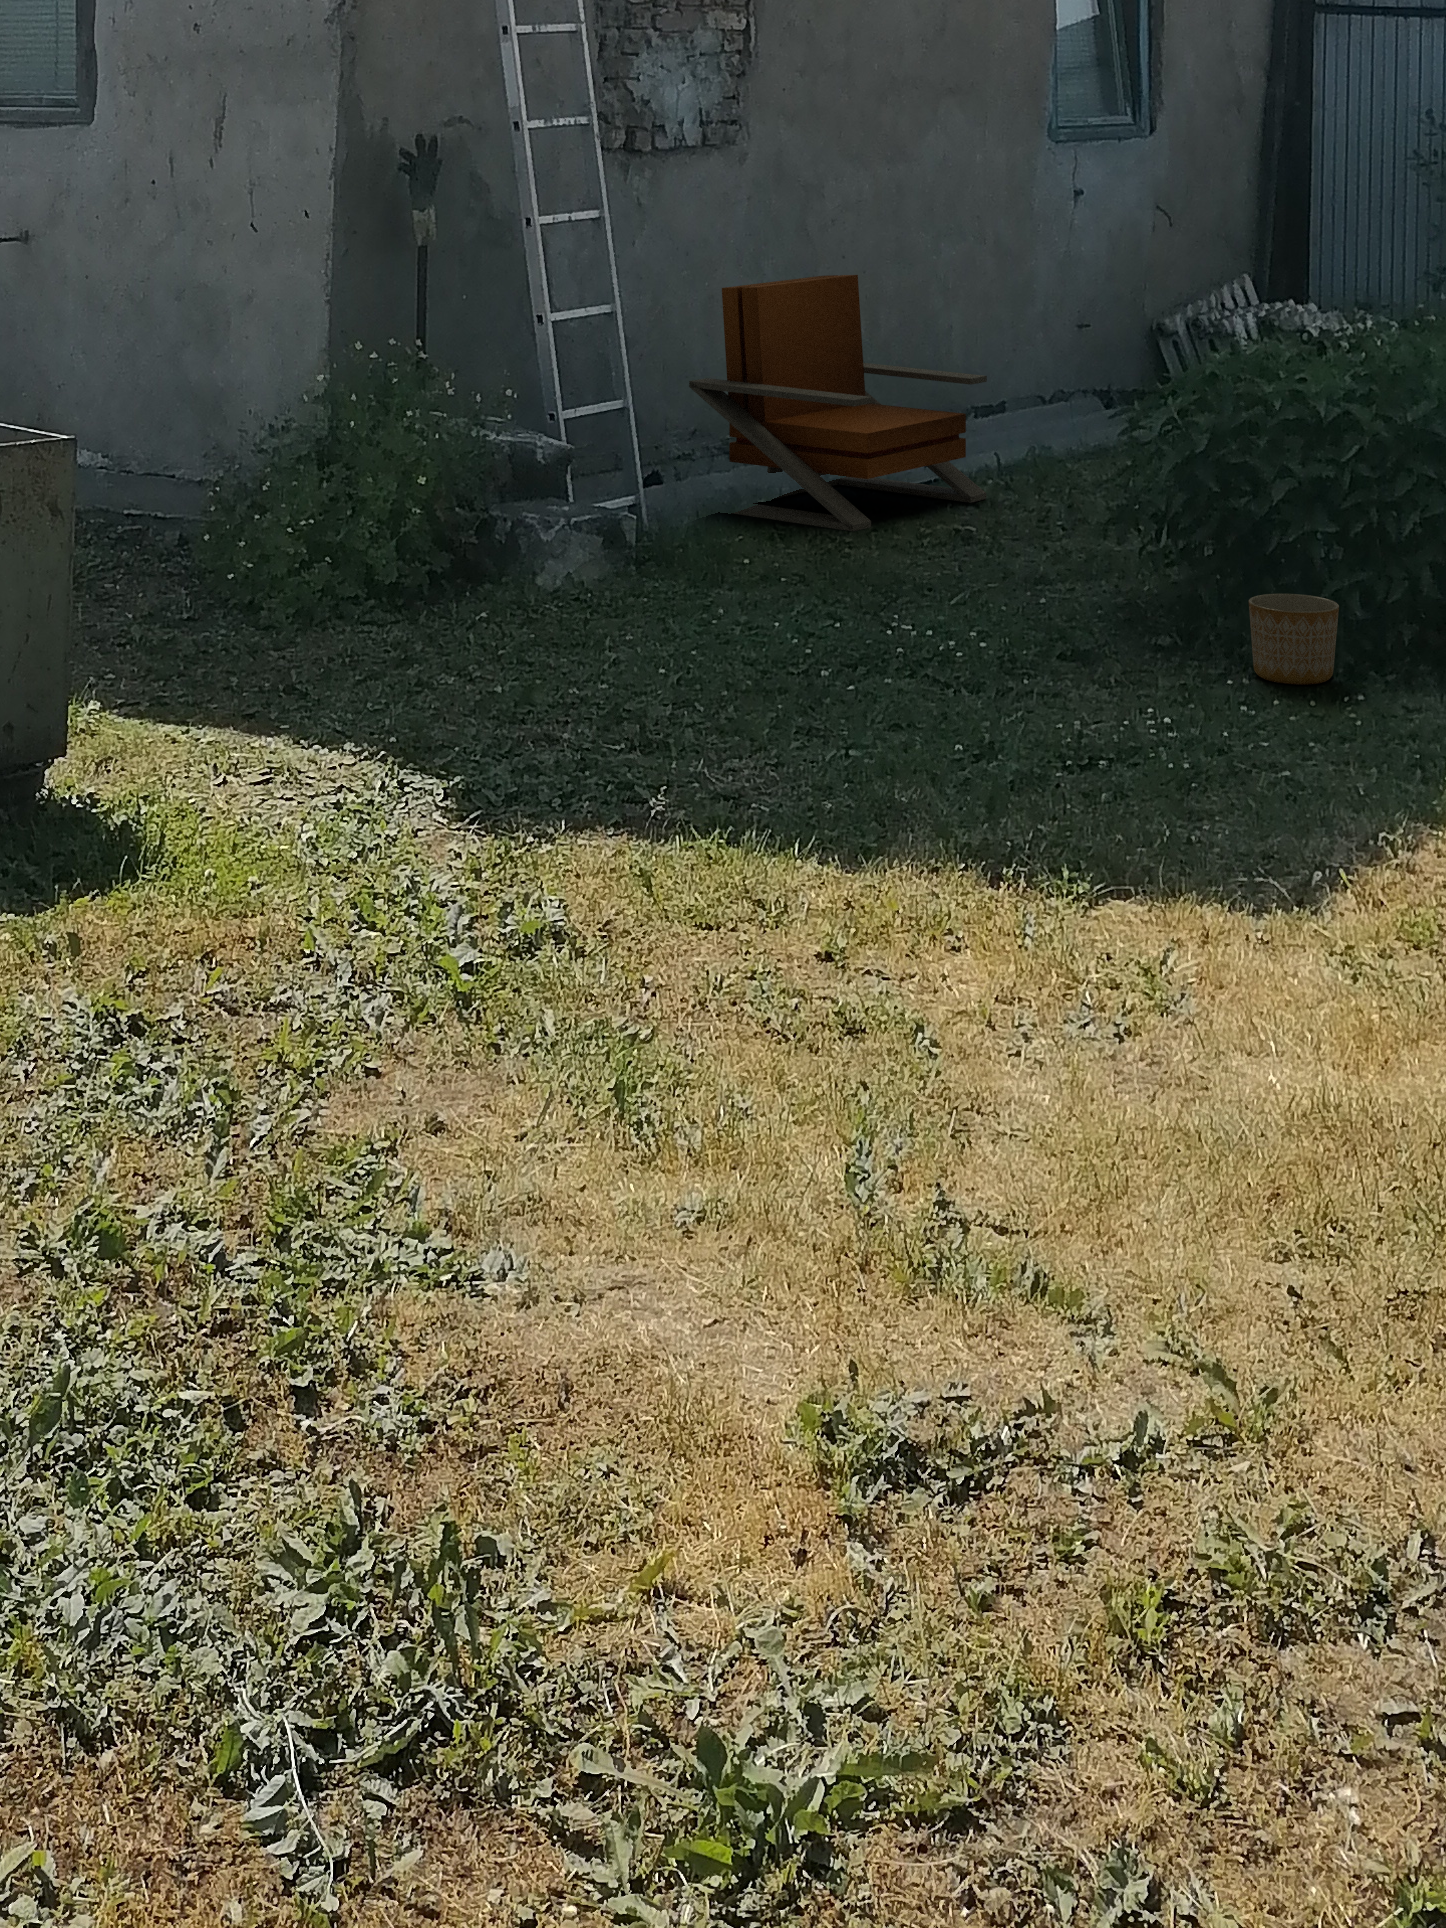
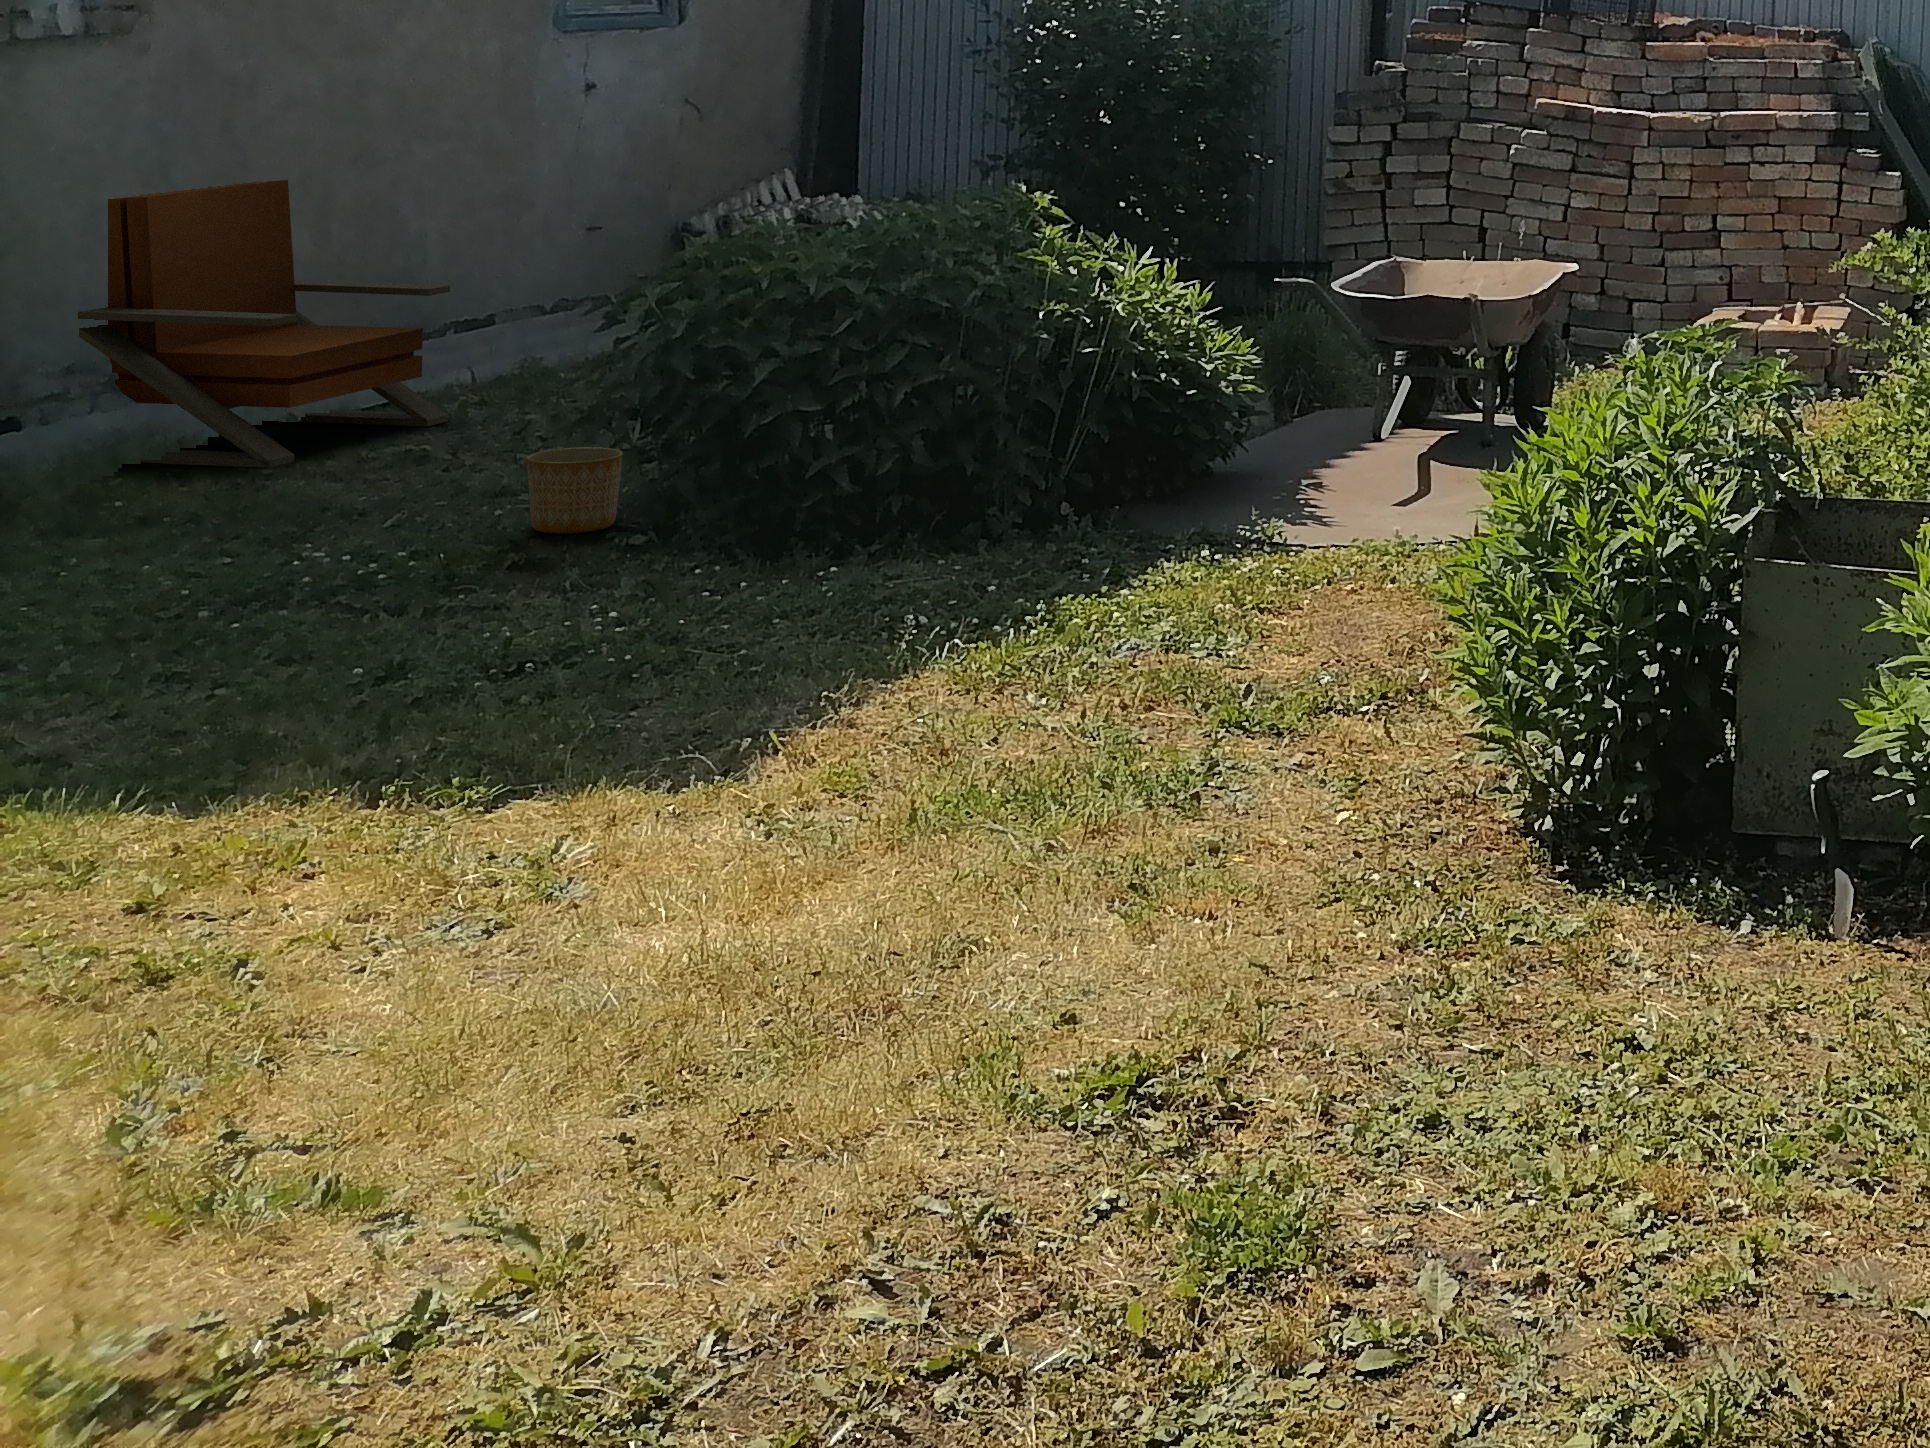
planter: present [1249,594,1339,685] -> present [527,447,623,534]

